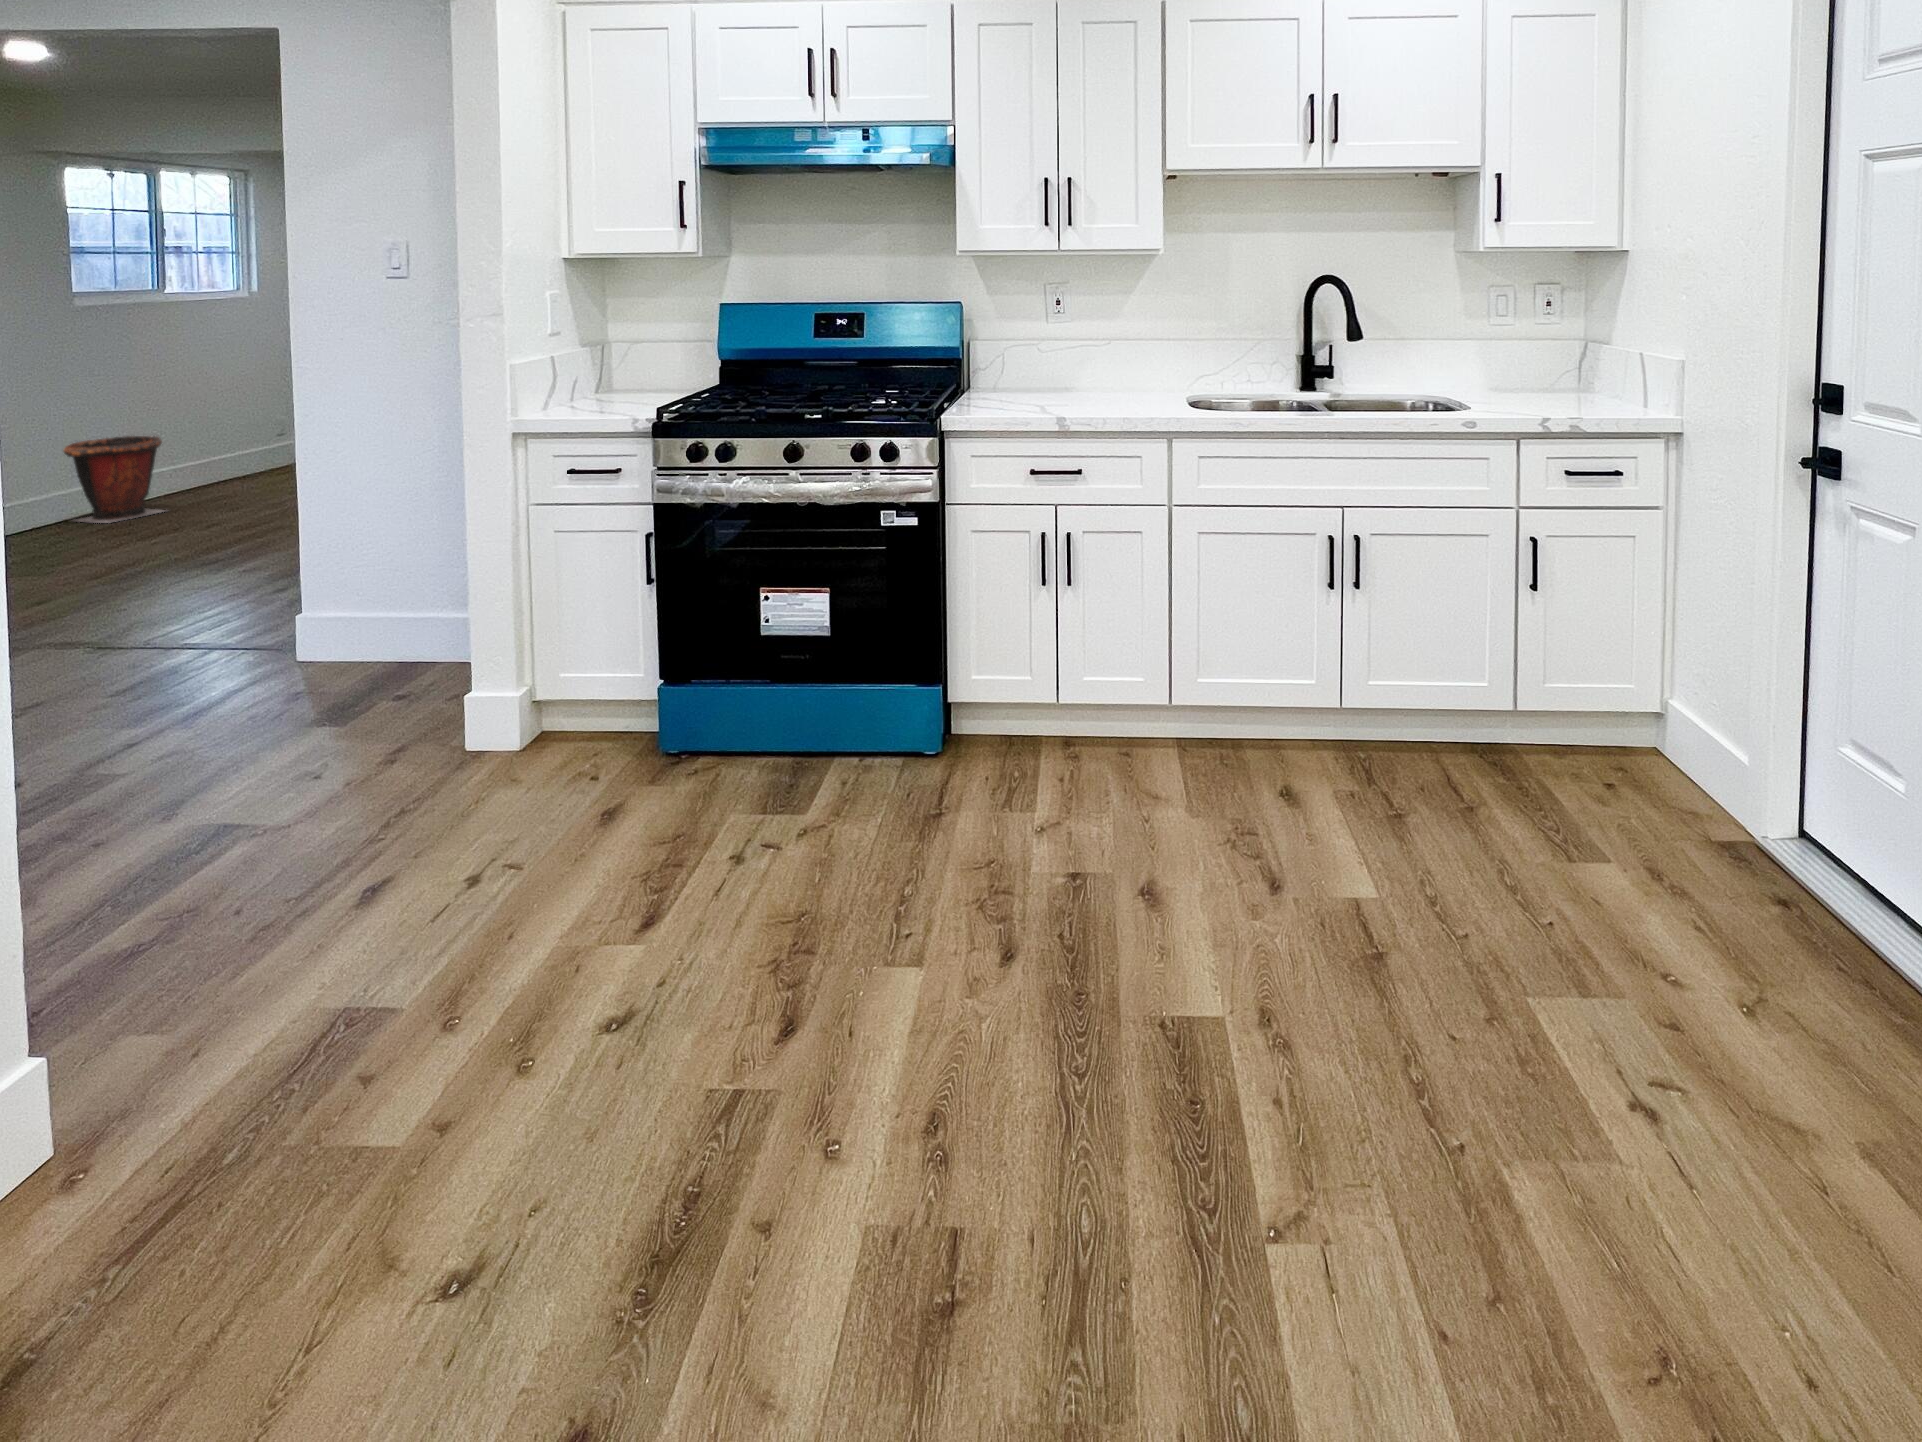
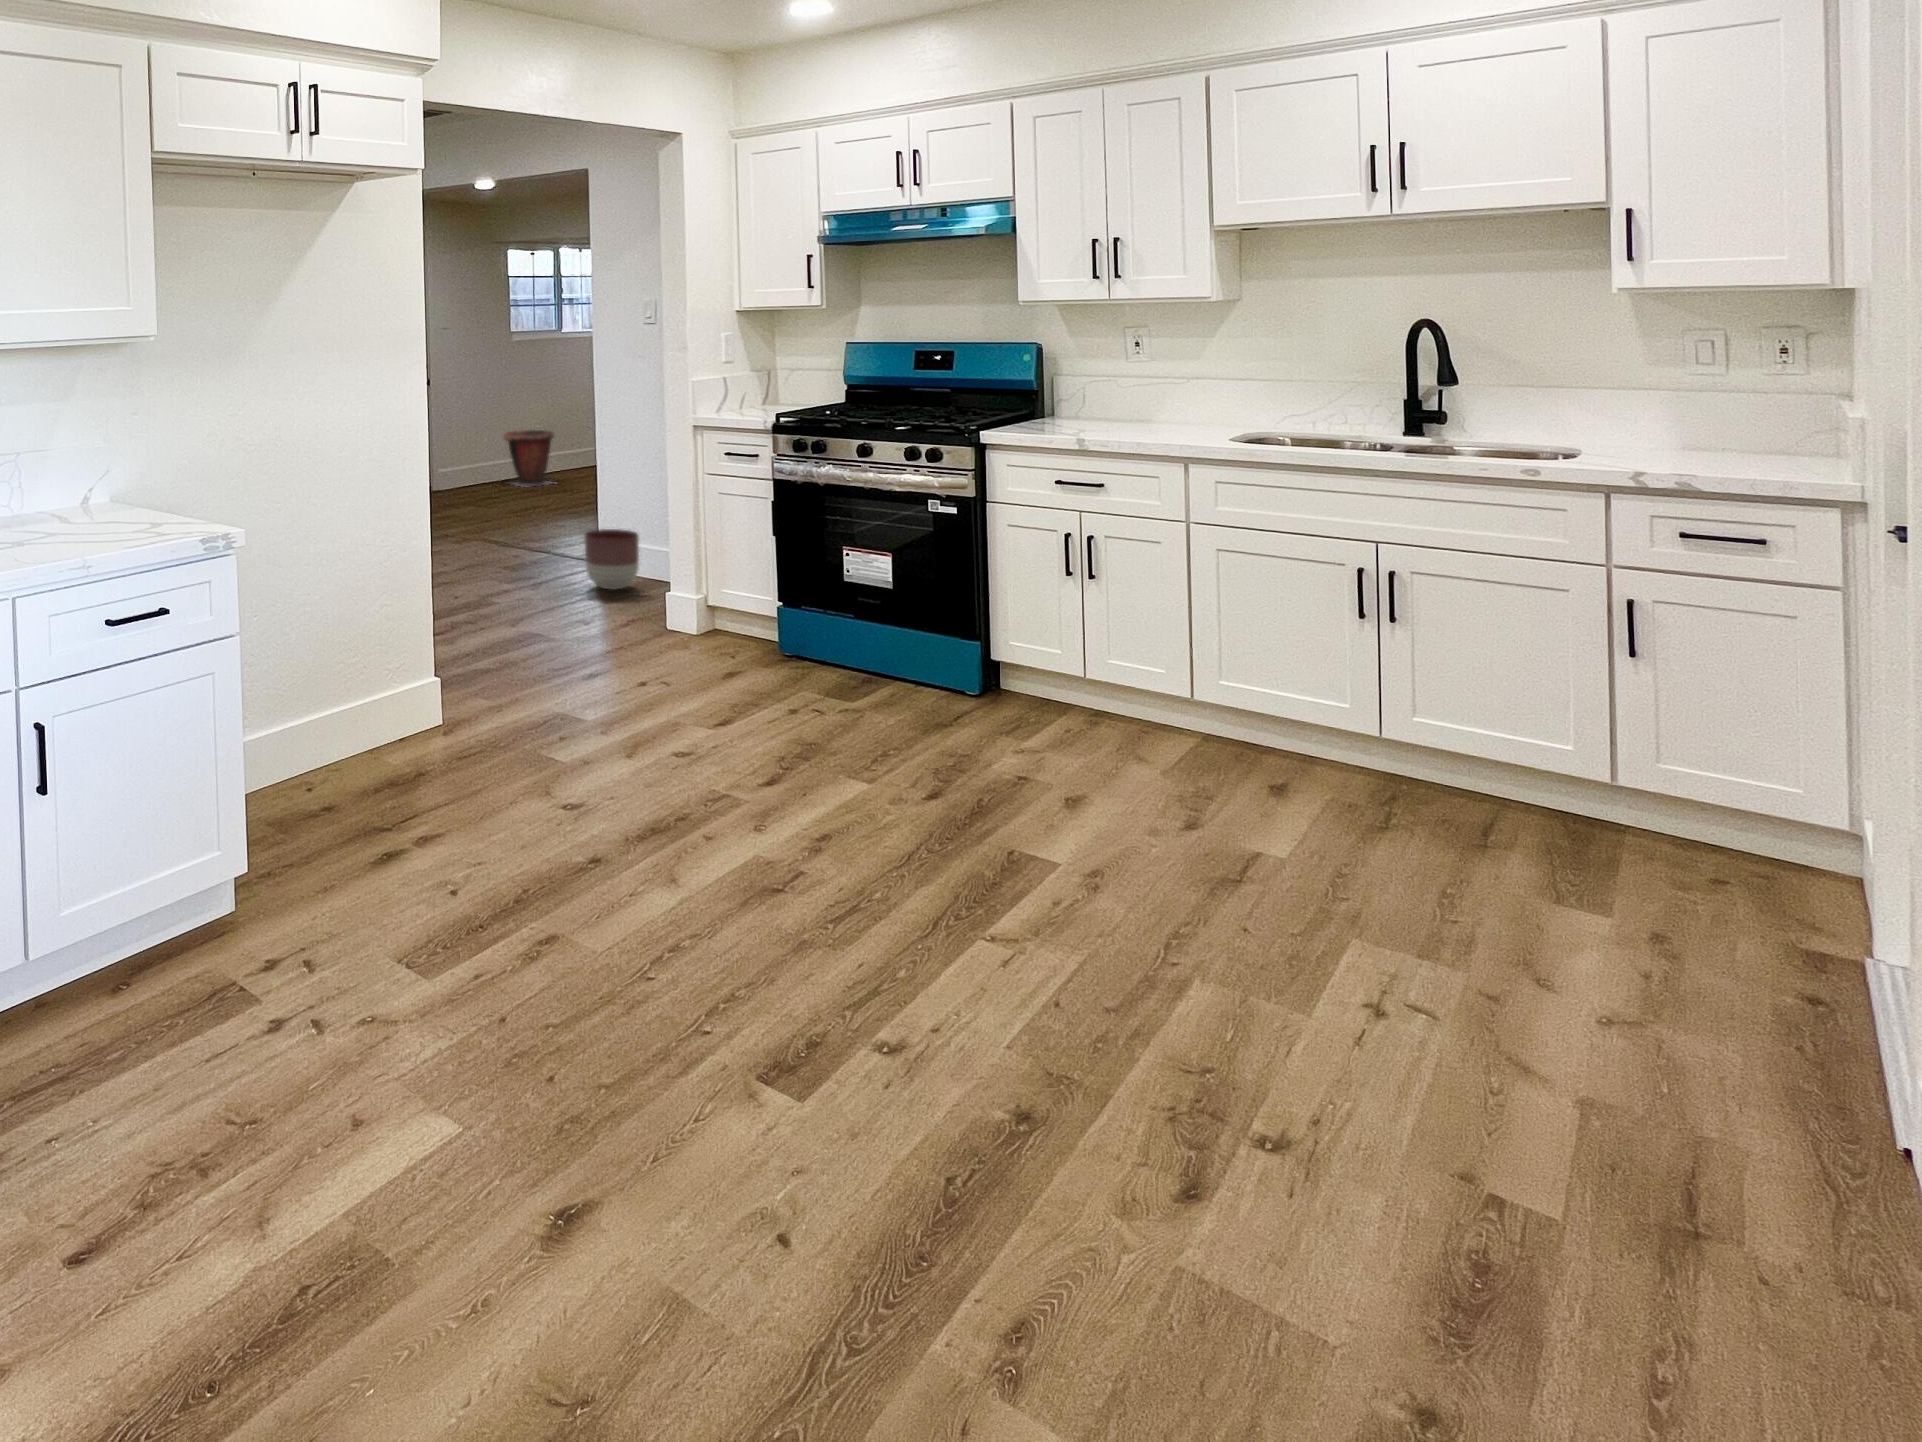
planter: none [280,589,379,688] -> present [584,529,639,590]

